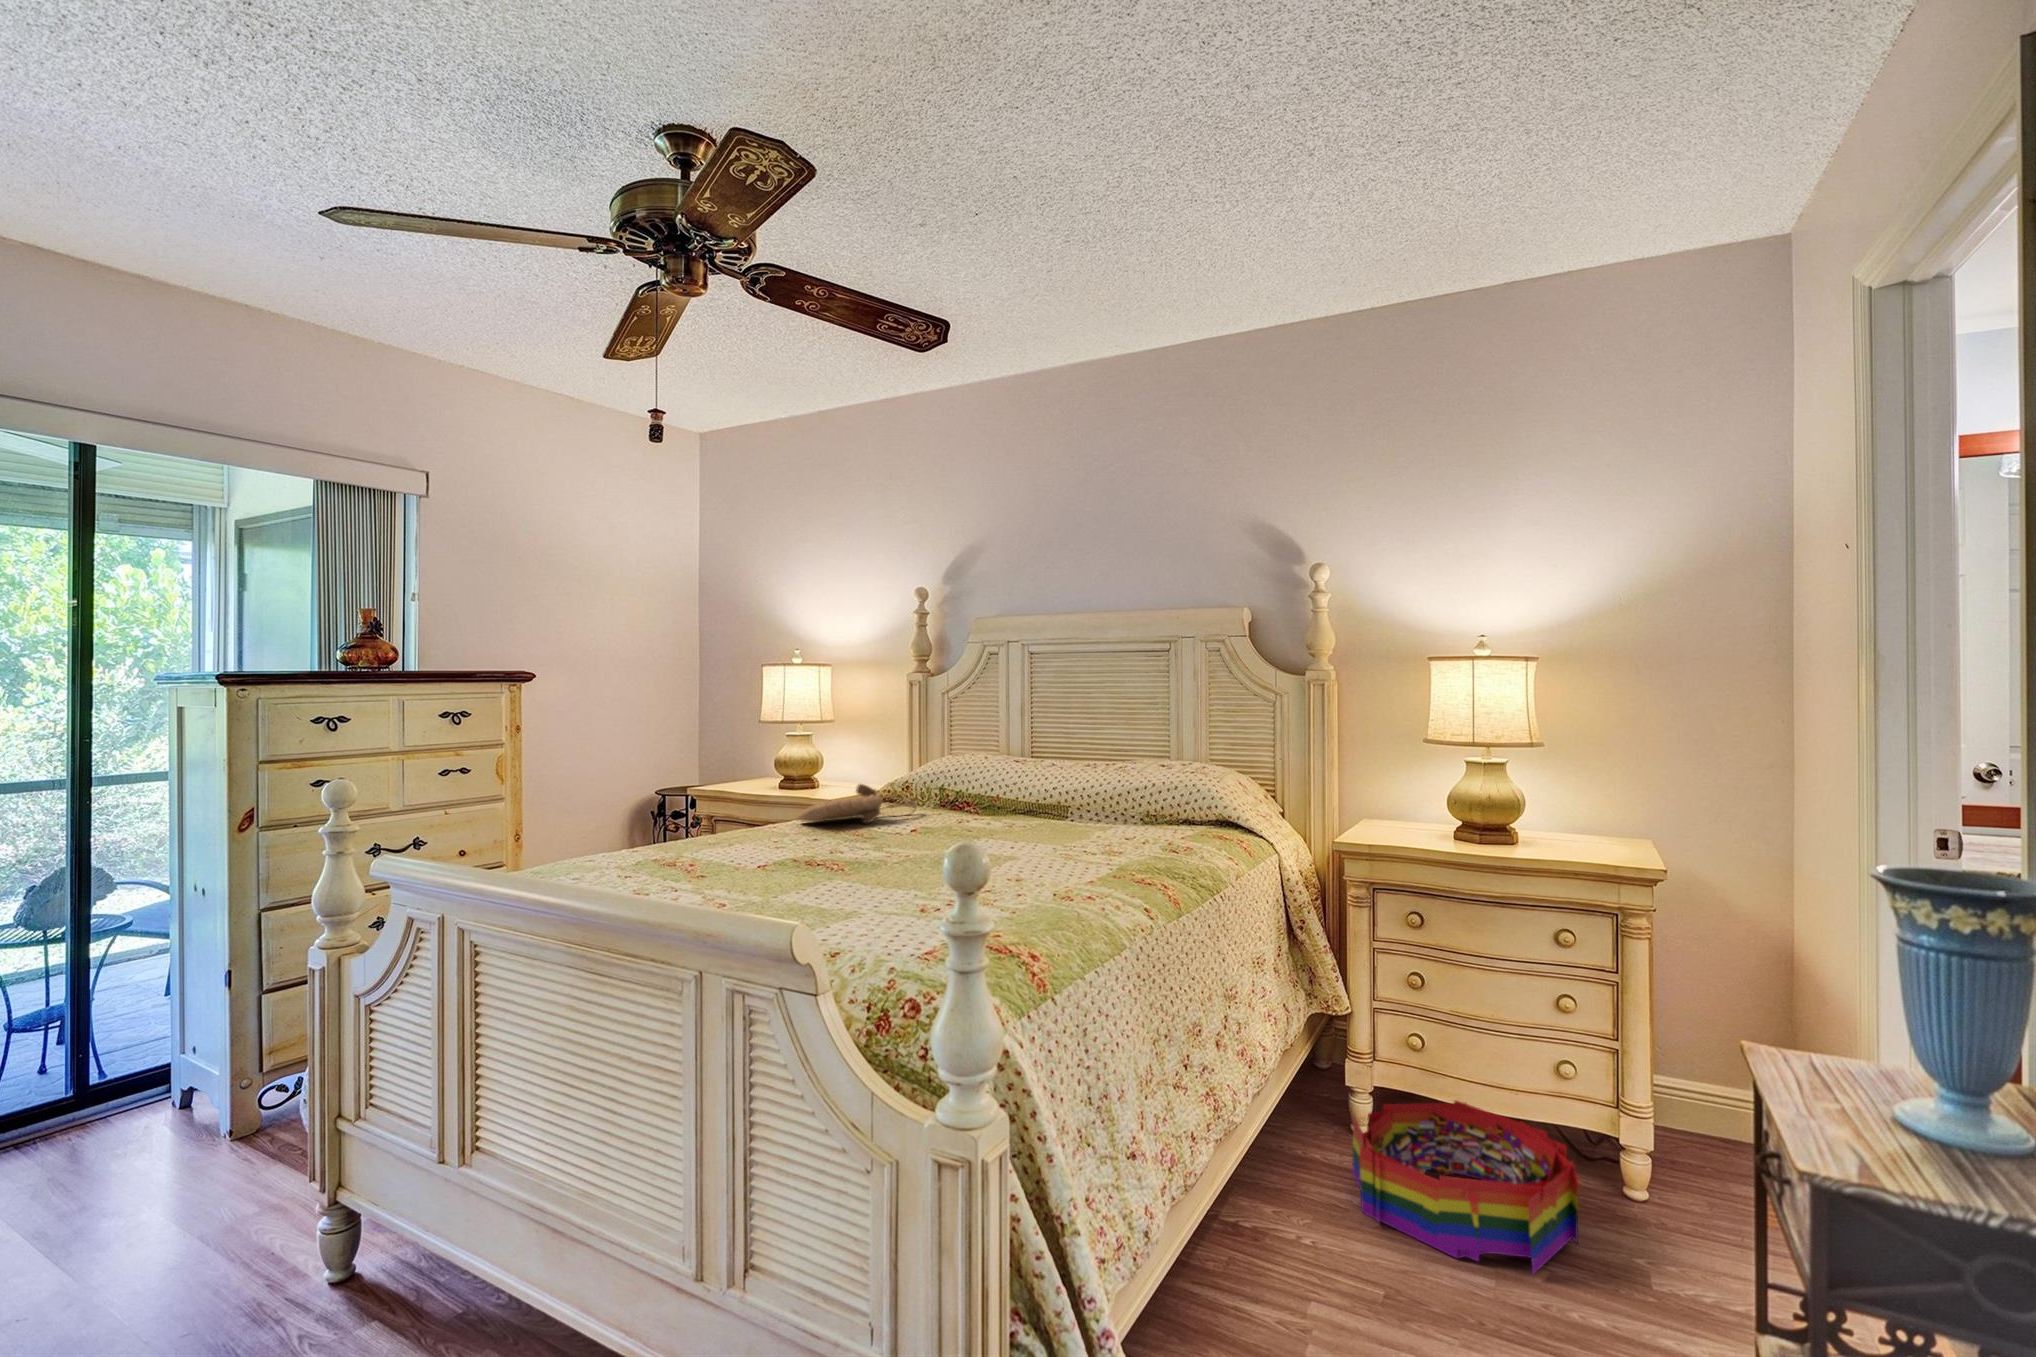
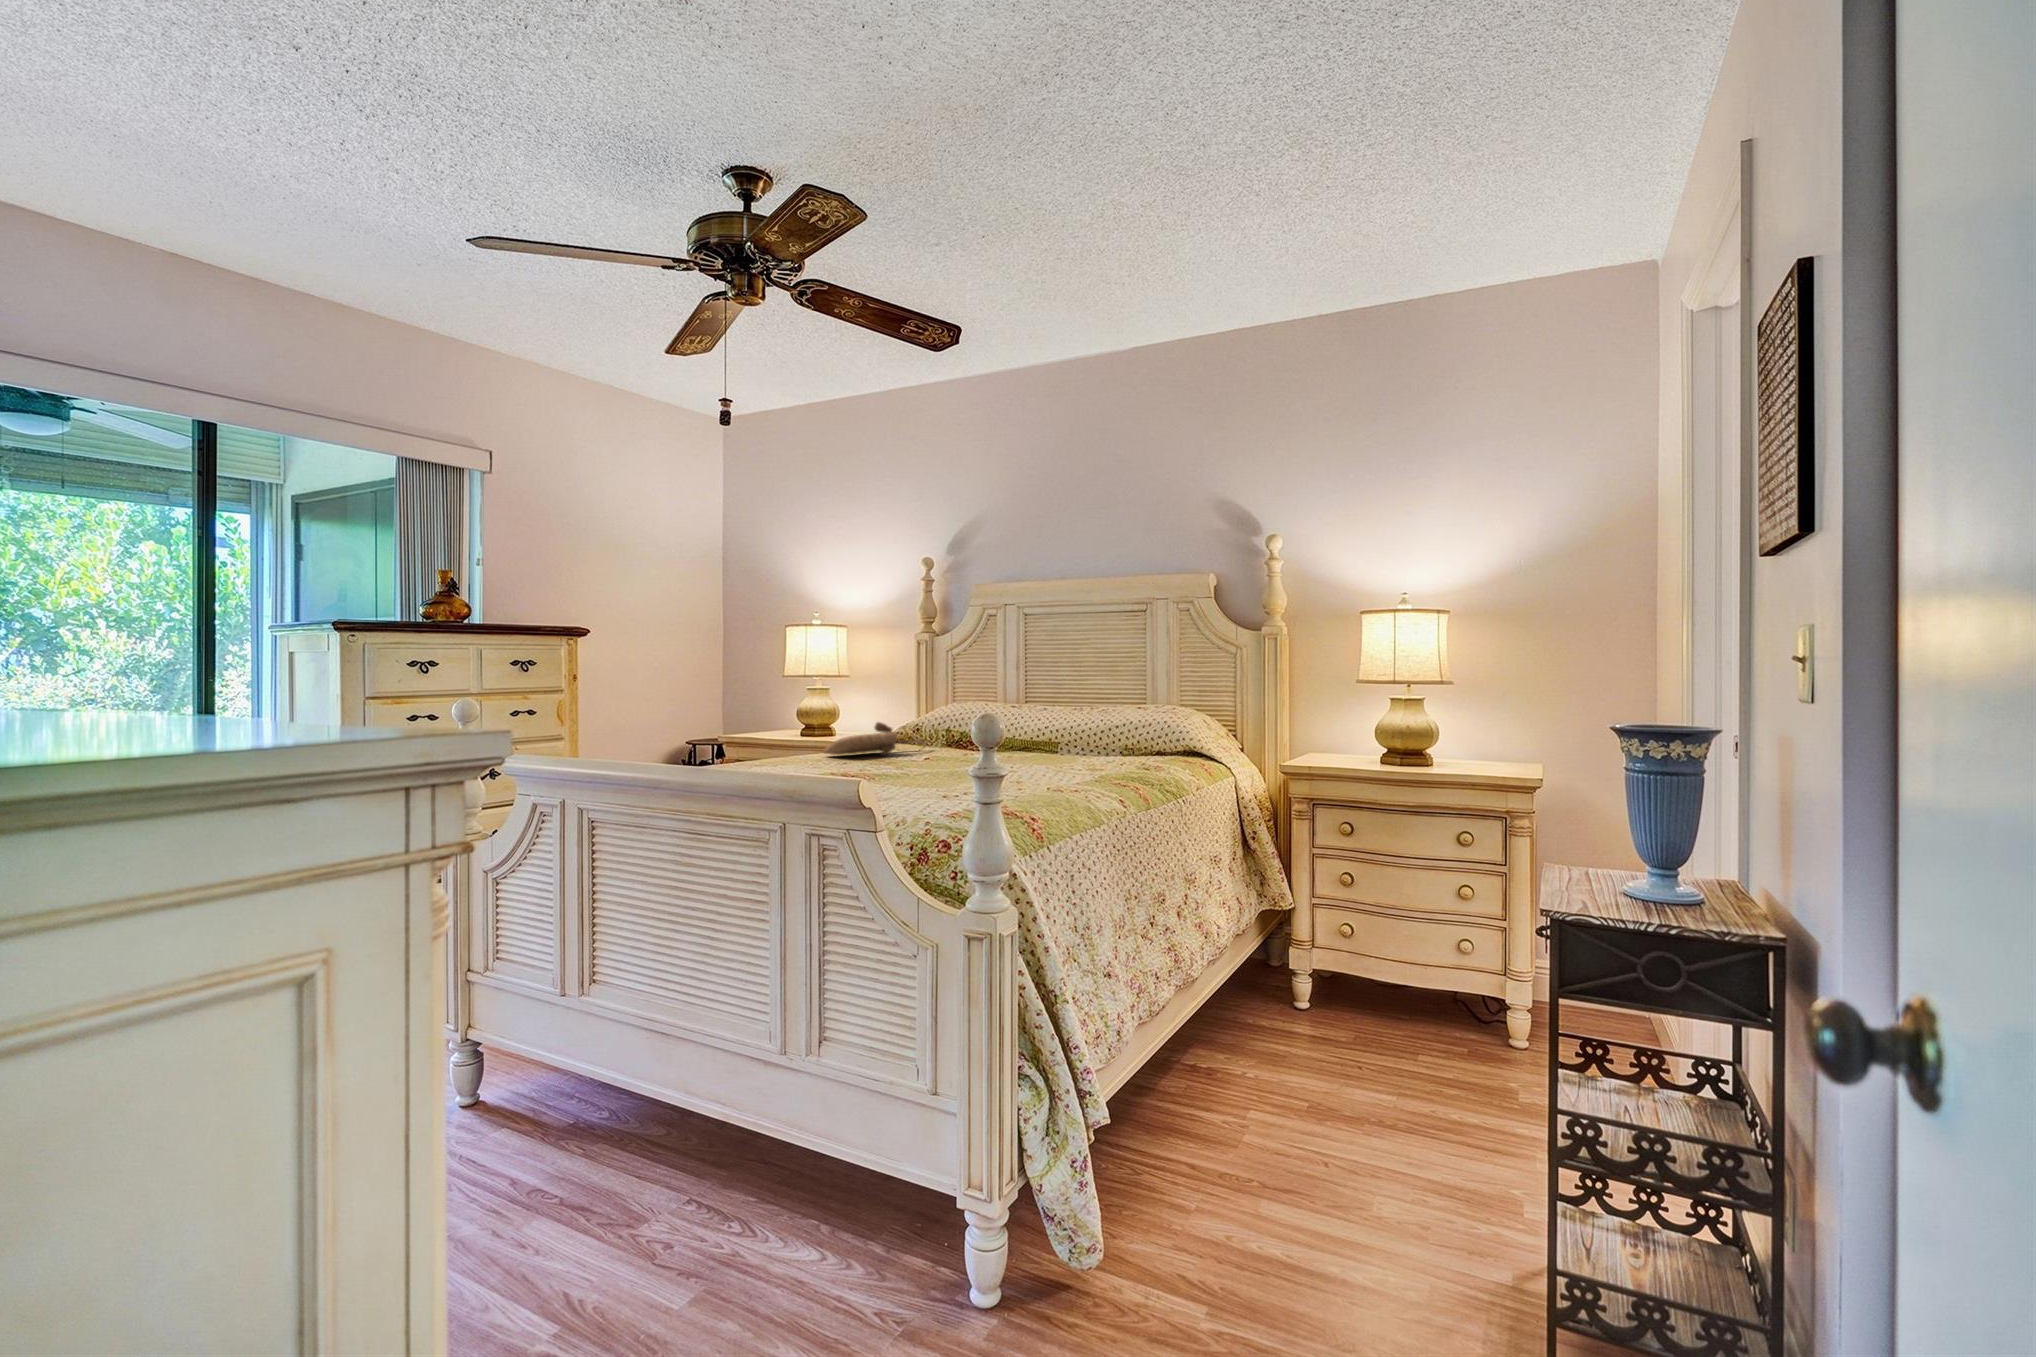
storage bin: present [1352,1100,1579,1273] -> none [1291,974,1468,1092]

